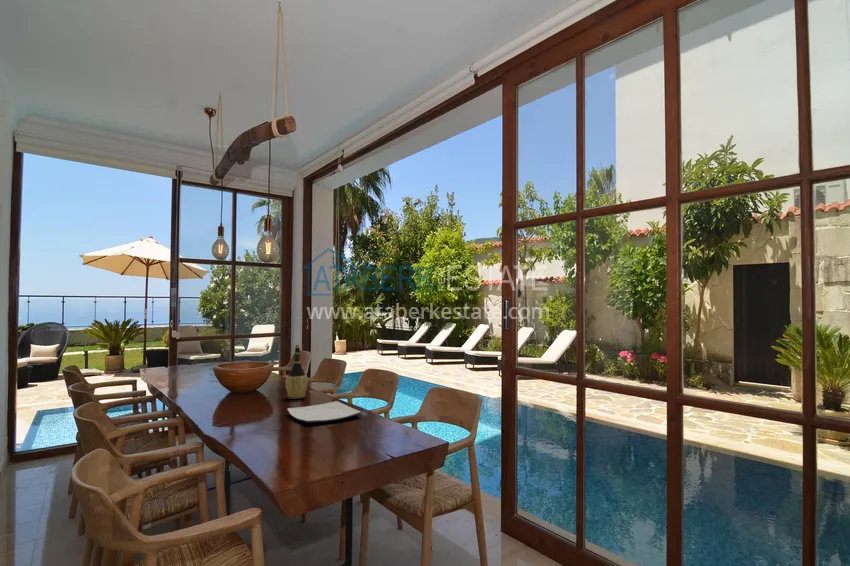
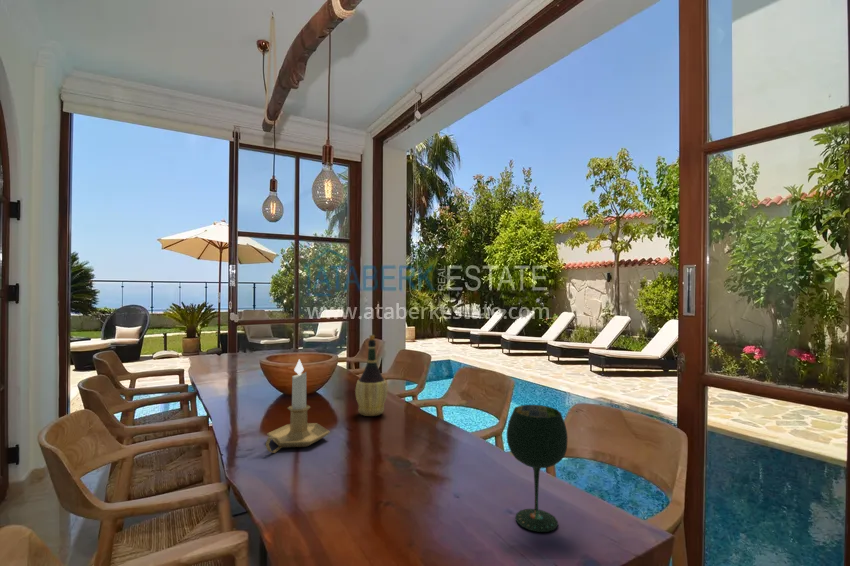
candlestick: none [227,359,269,417] -> present [266,359,330,453]
wine glass: none [363,376,392,435] -> present [507,405,567,532]
plate: present [287,401,361,423] -> none [358,429,484,482]

